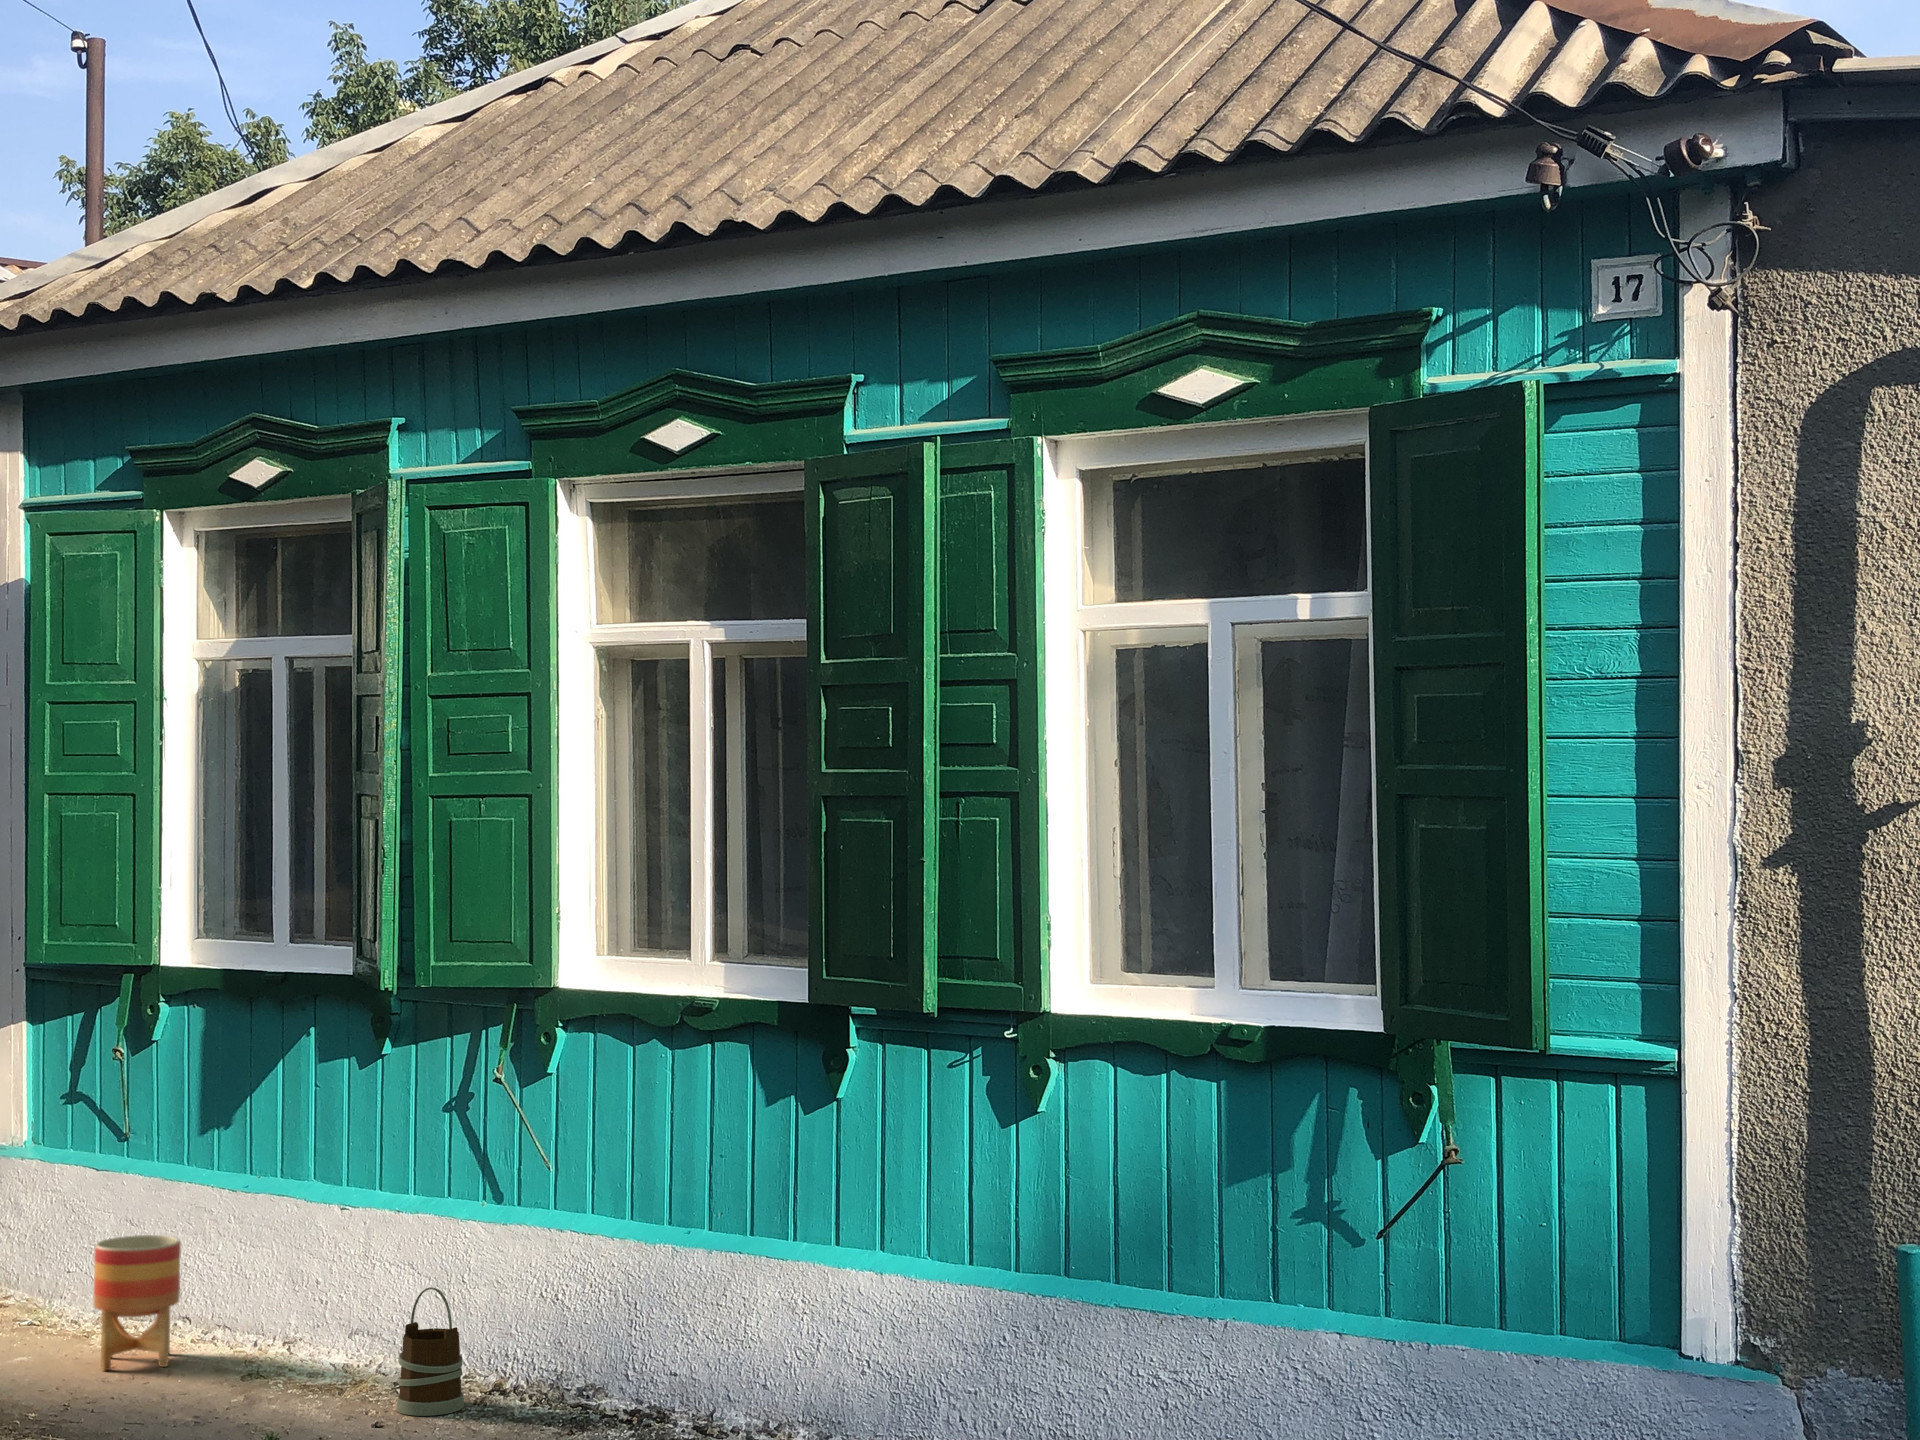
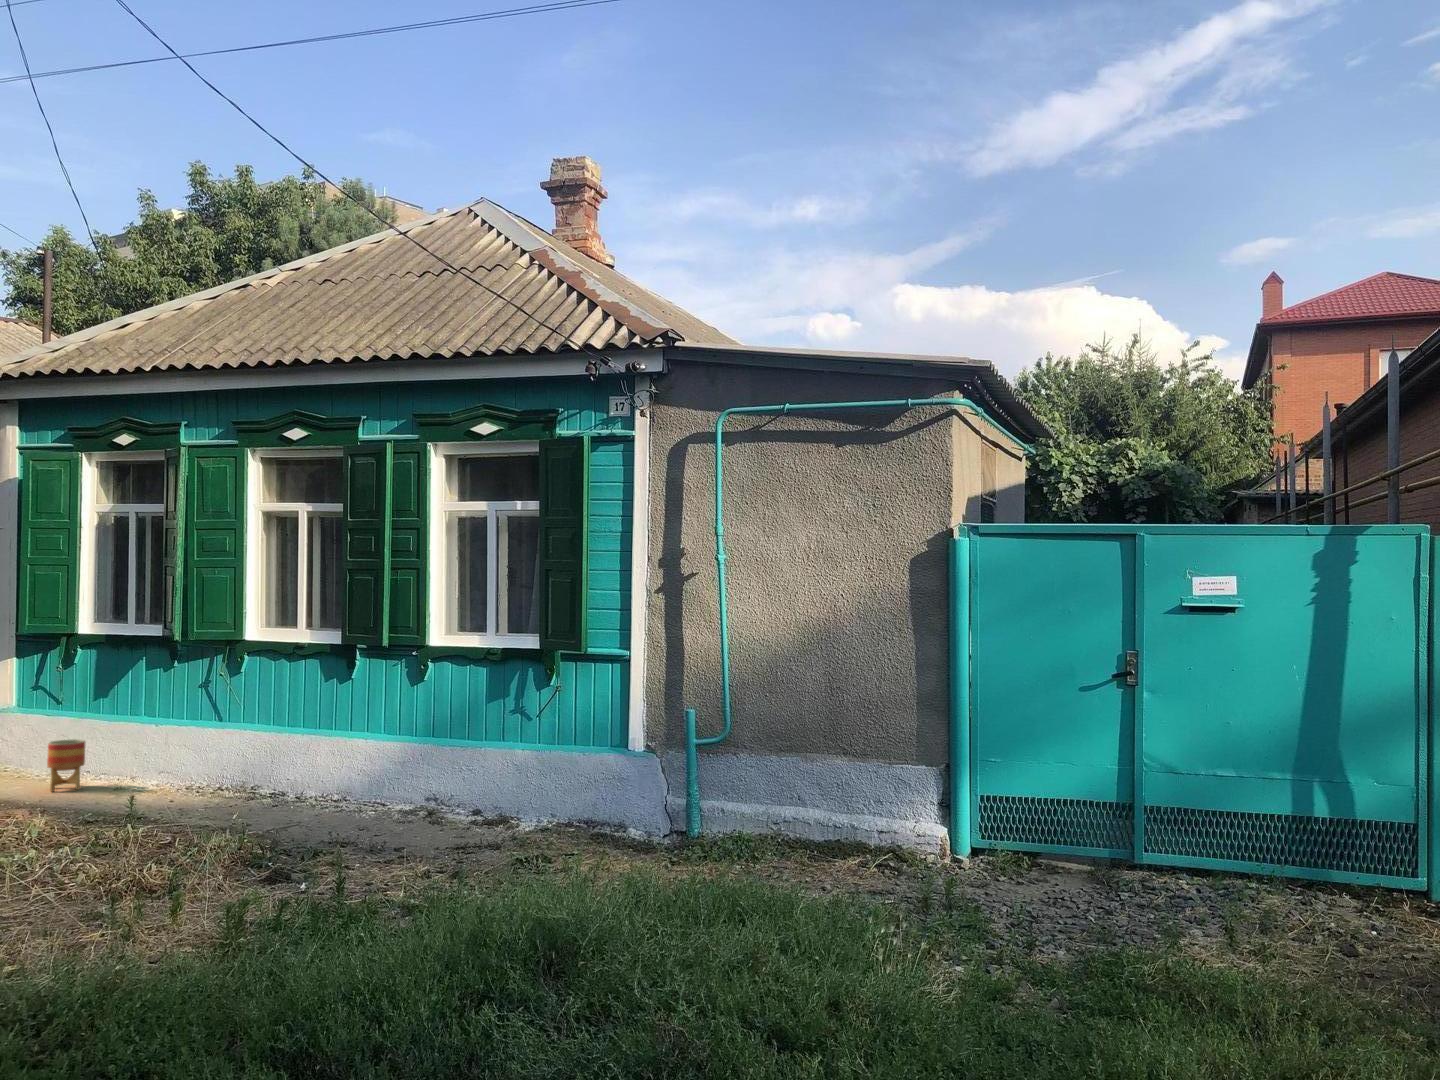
wooden bucket: present [396,1287,464,1416] -> none [177,753,205,800]

